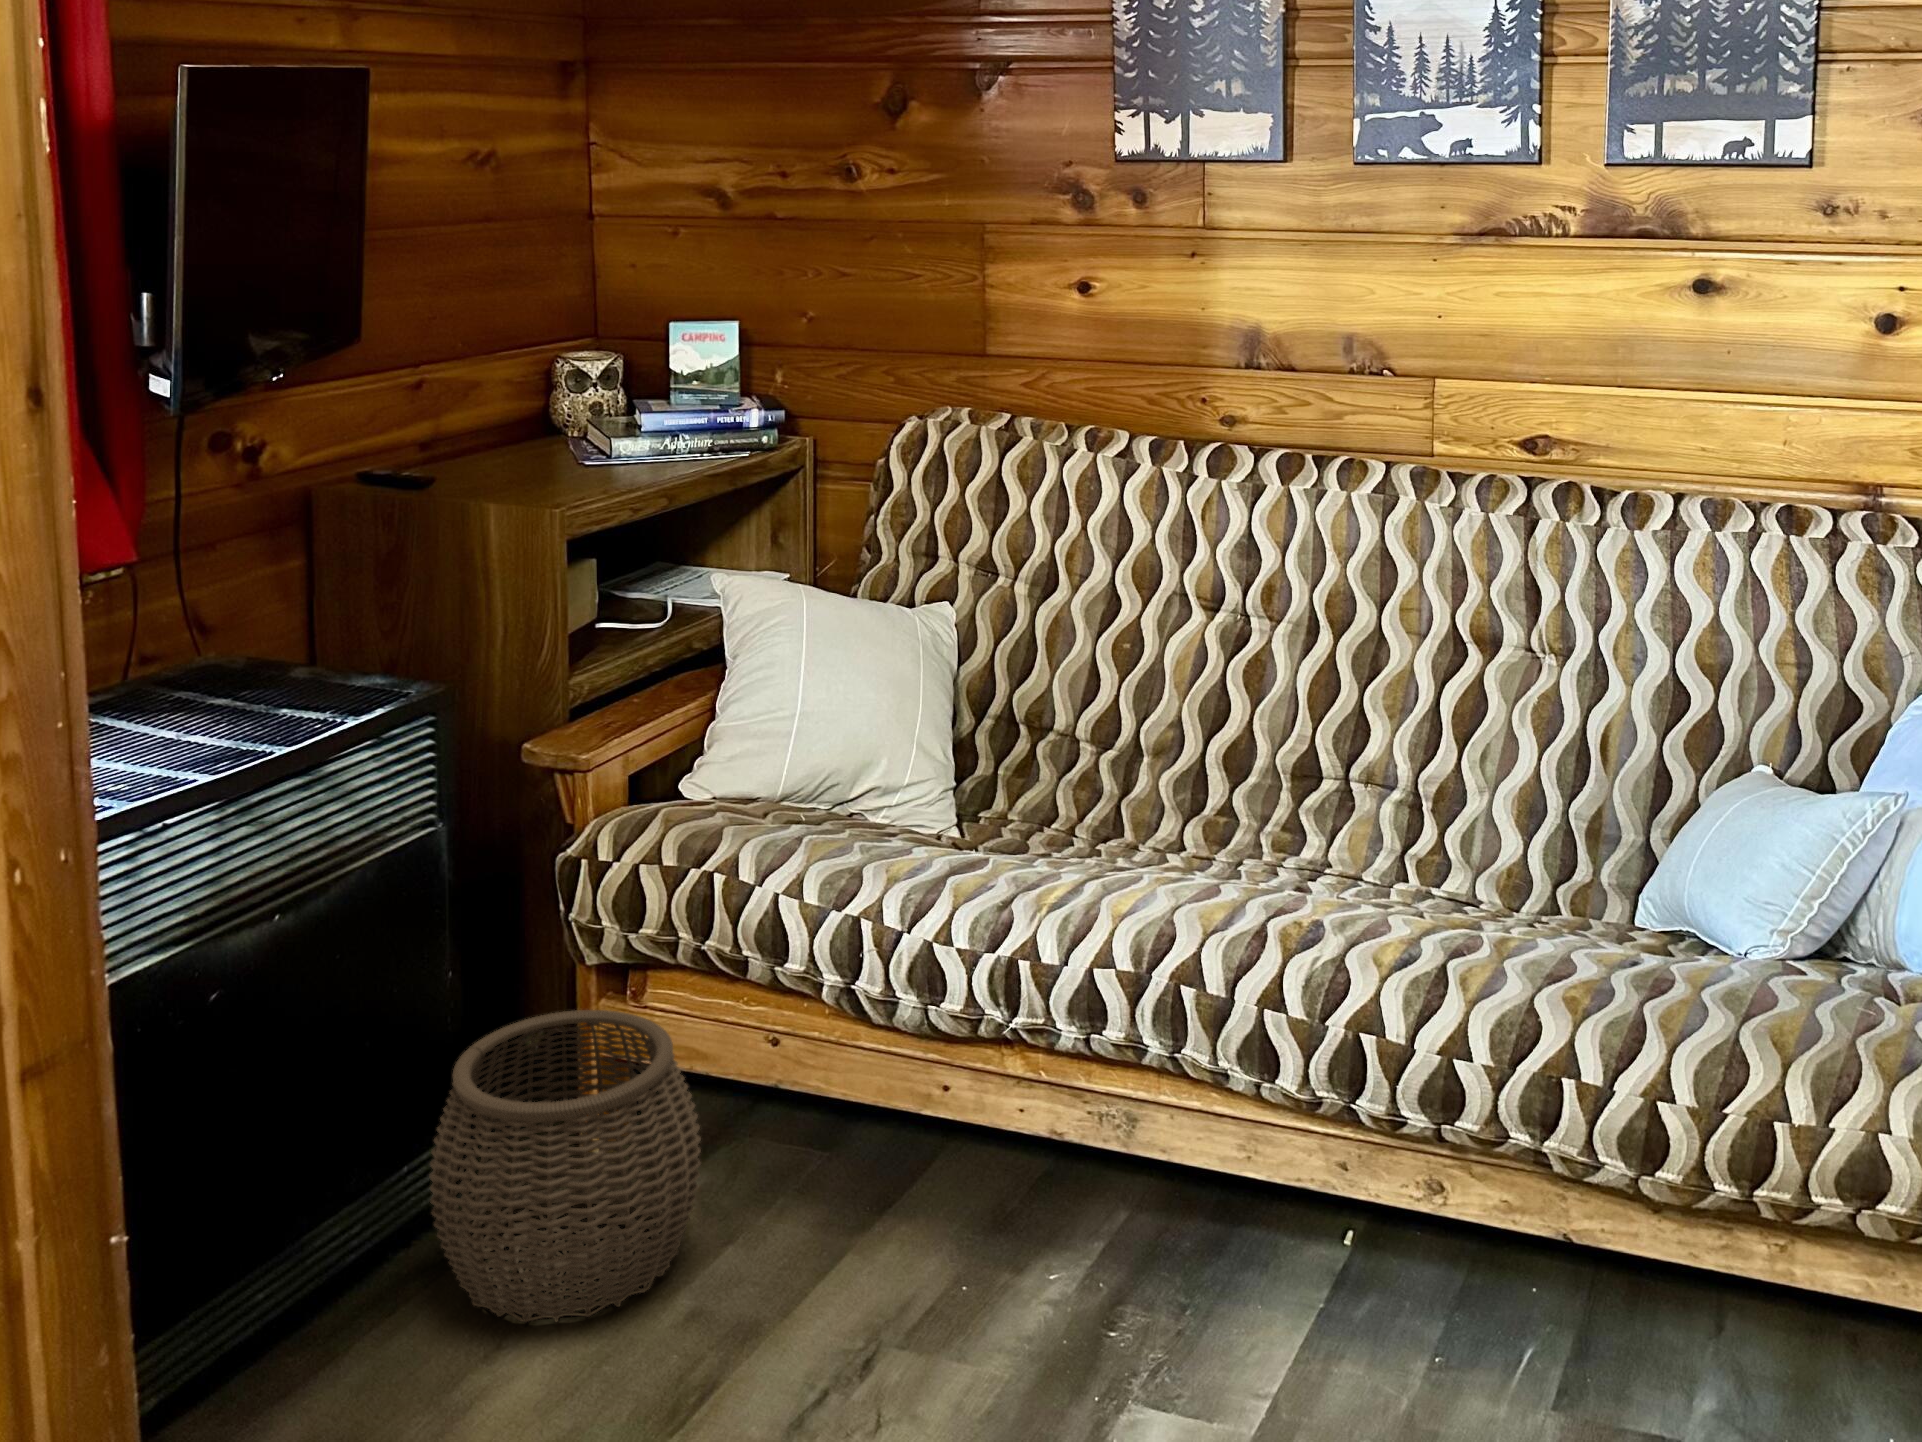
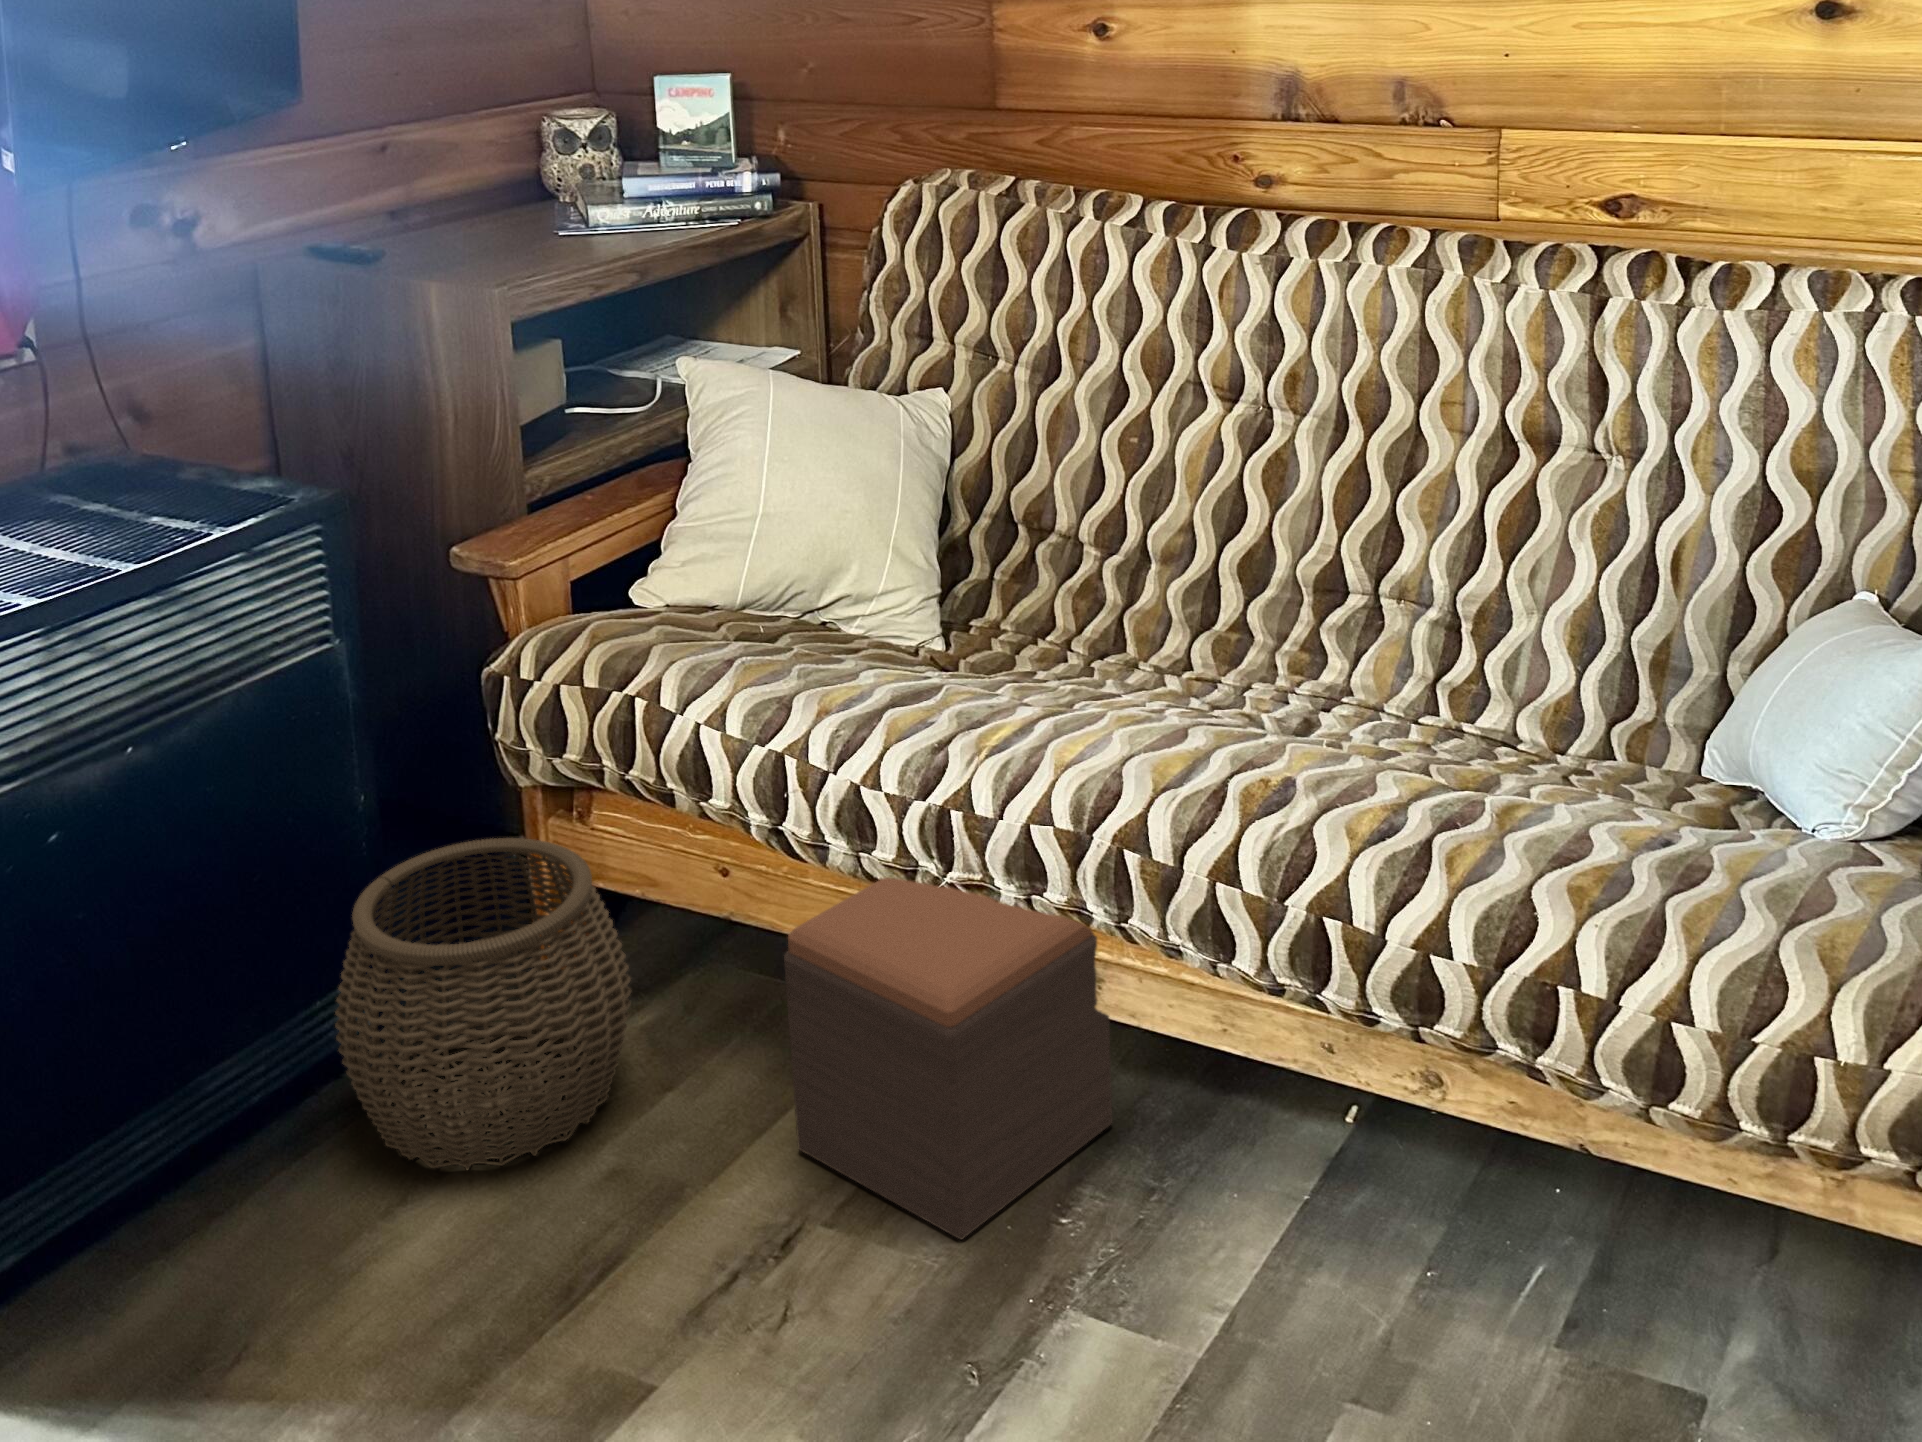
footstool: none [862,1004,1146,1356] -> present [784,878,1112,1239]

